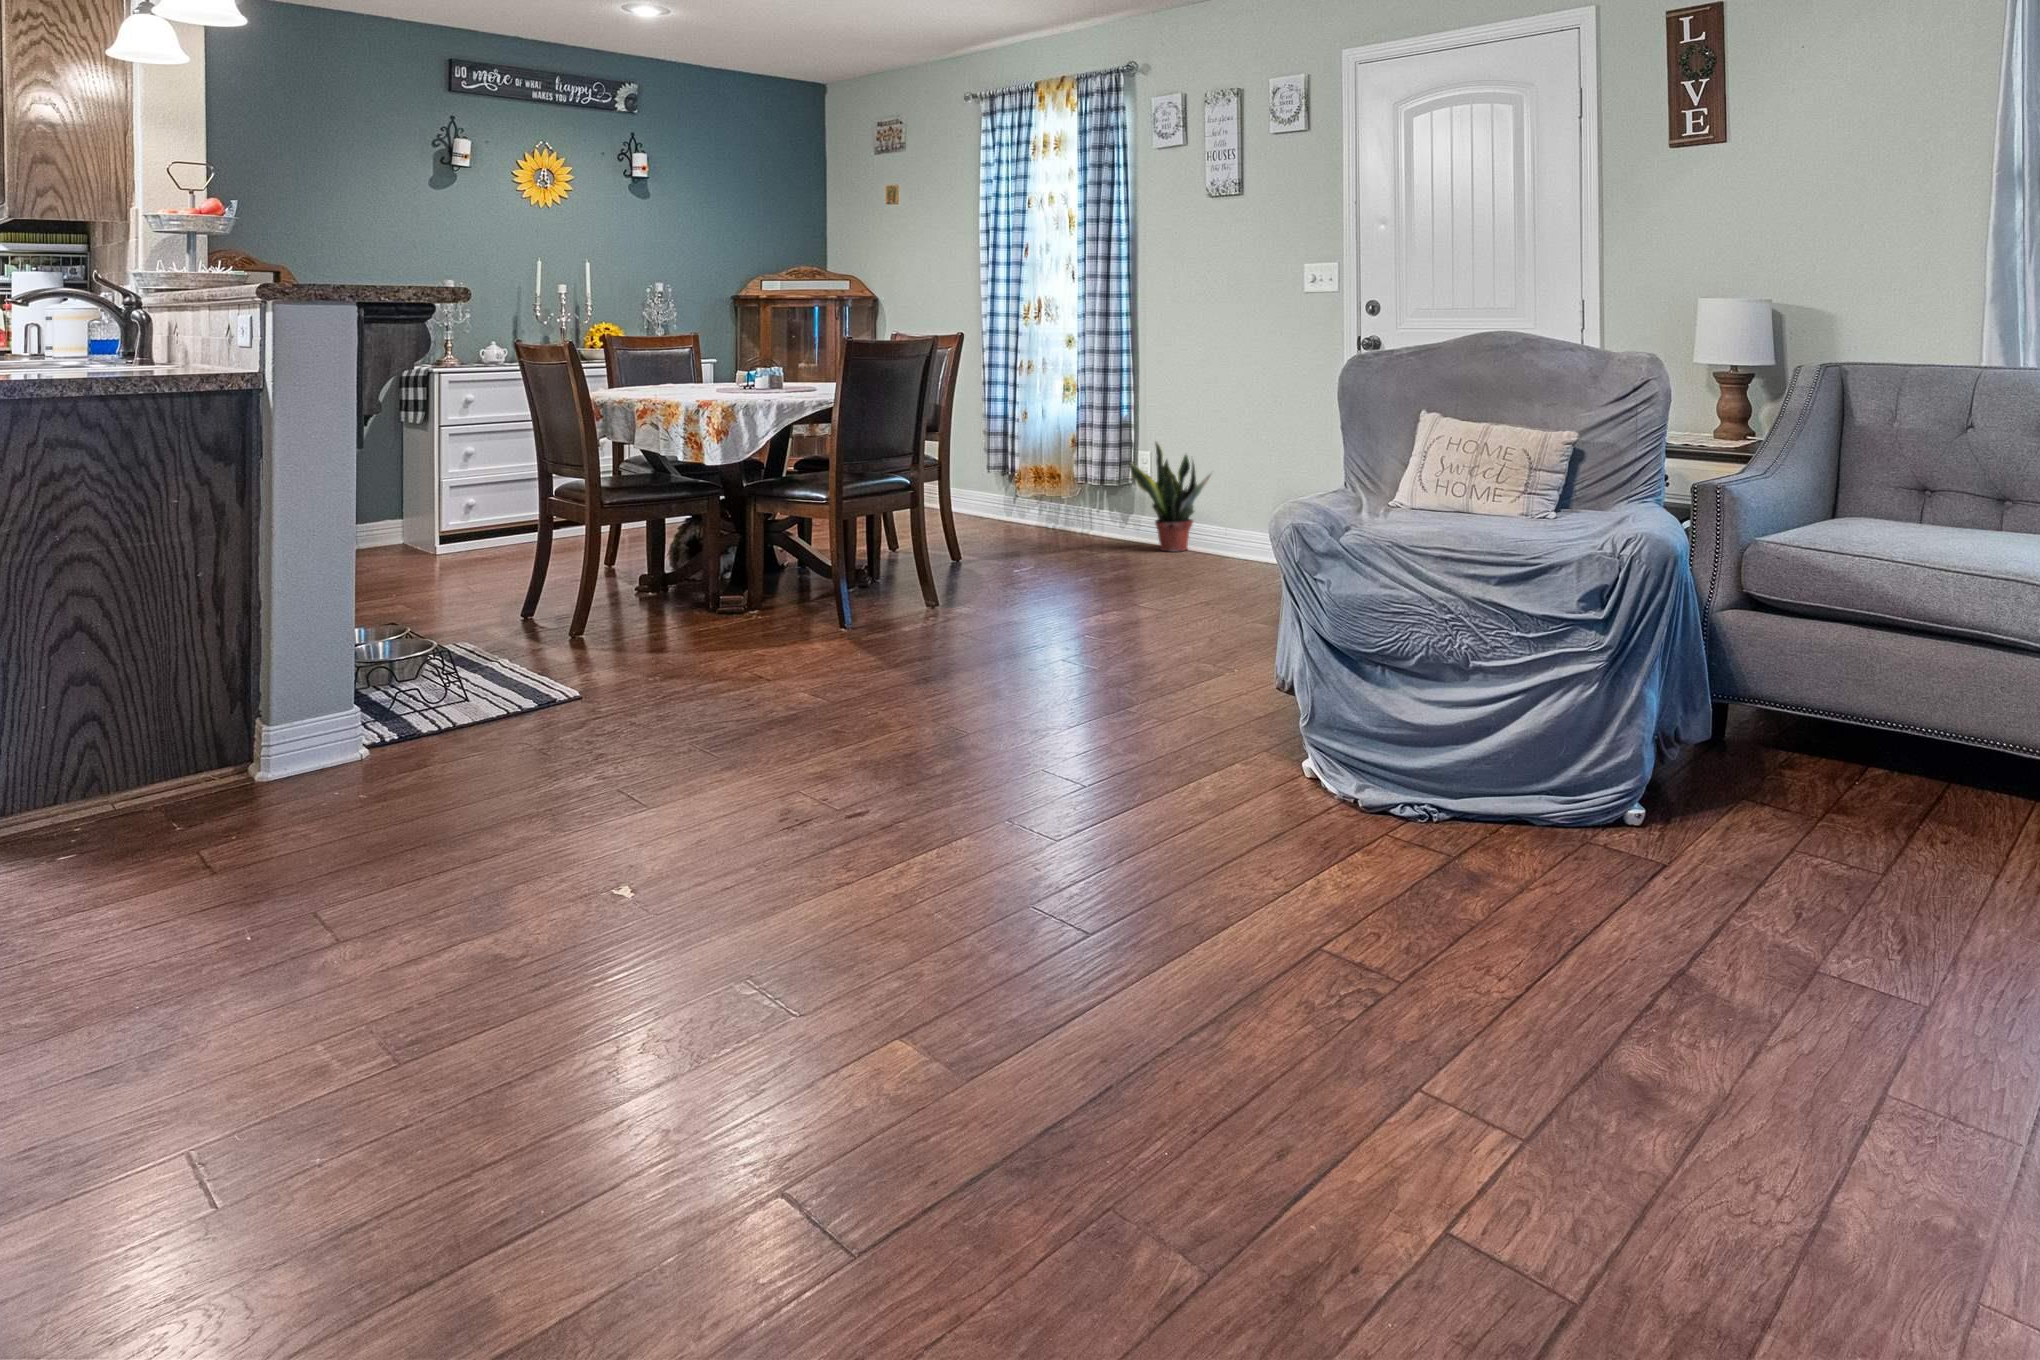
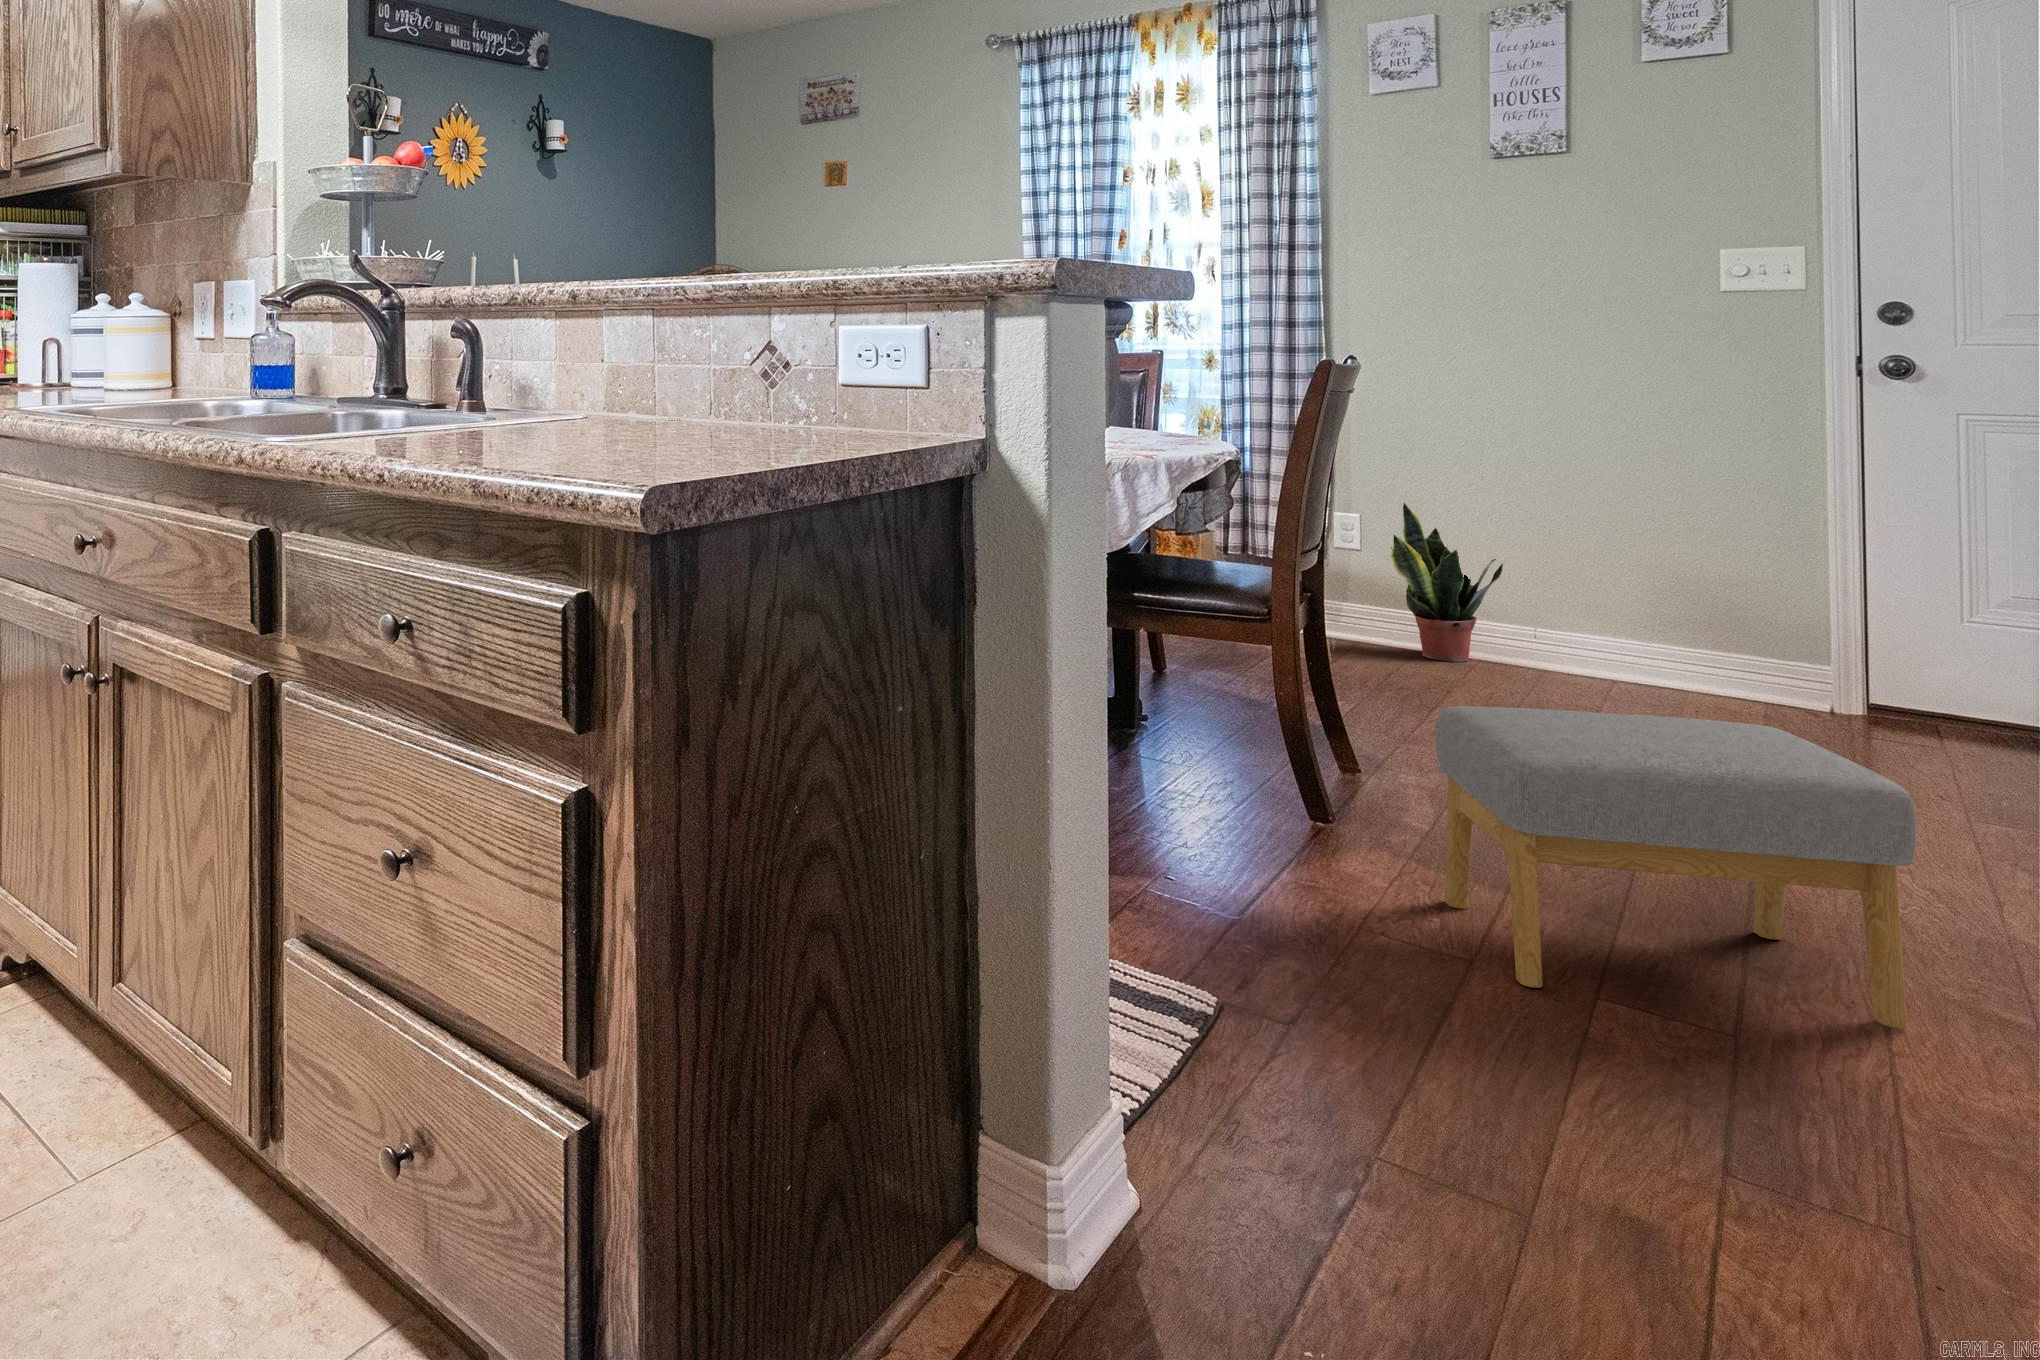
footstool: none [756,546,973,706] -> present [1436,706,1916,1029]

